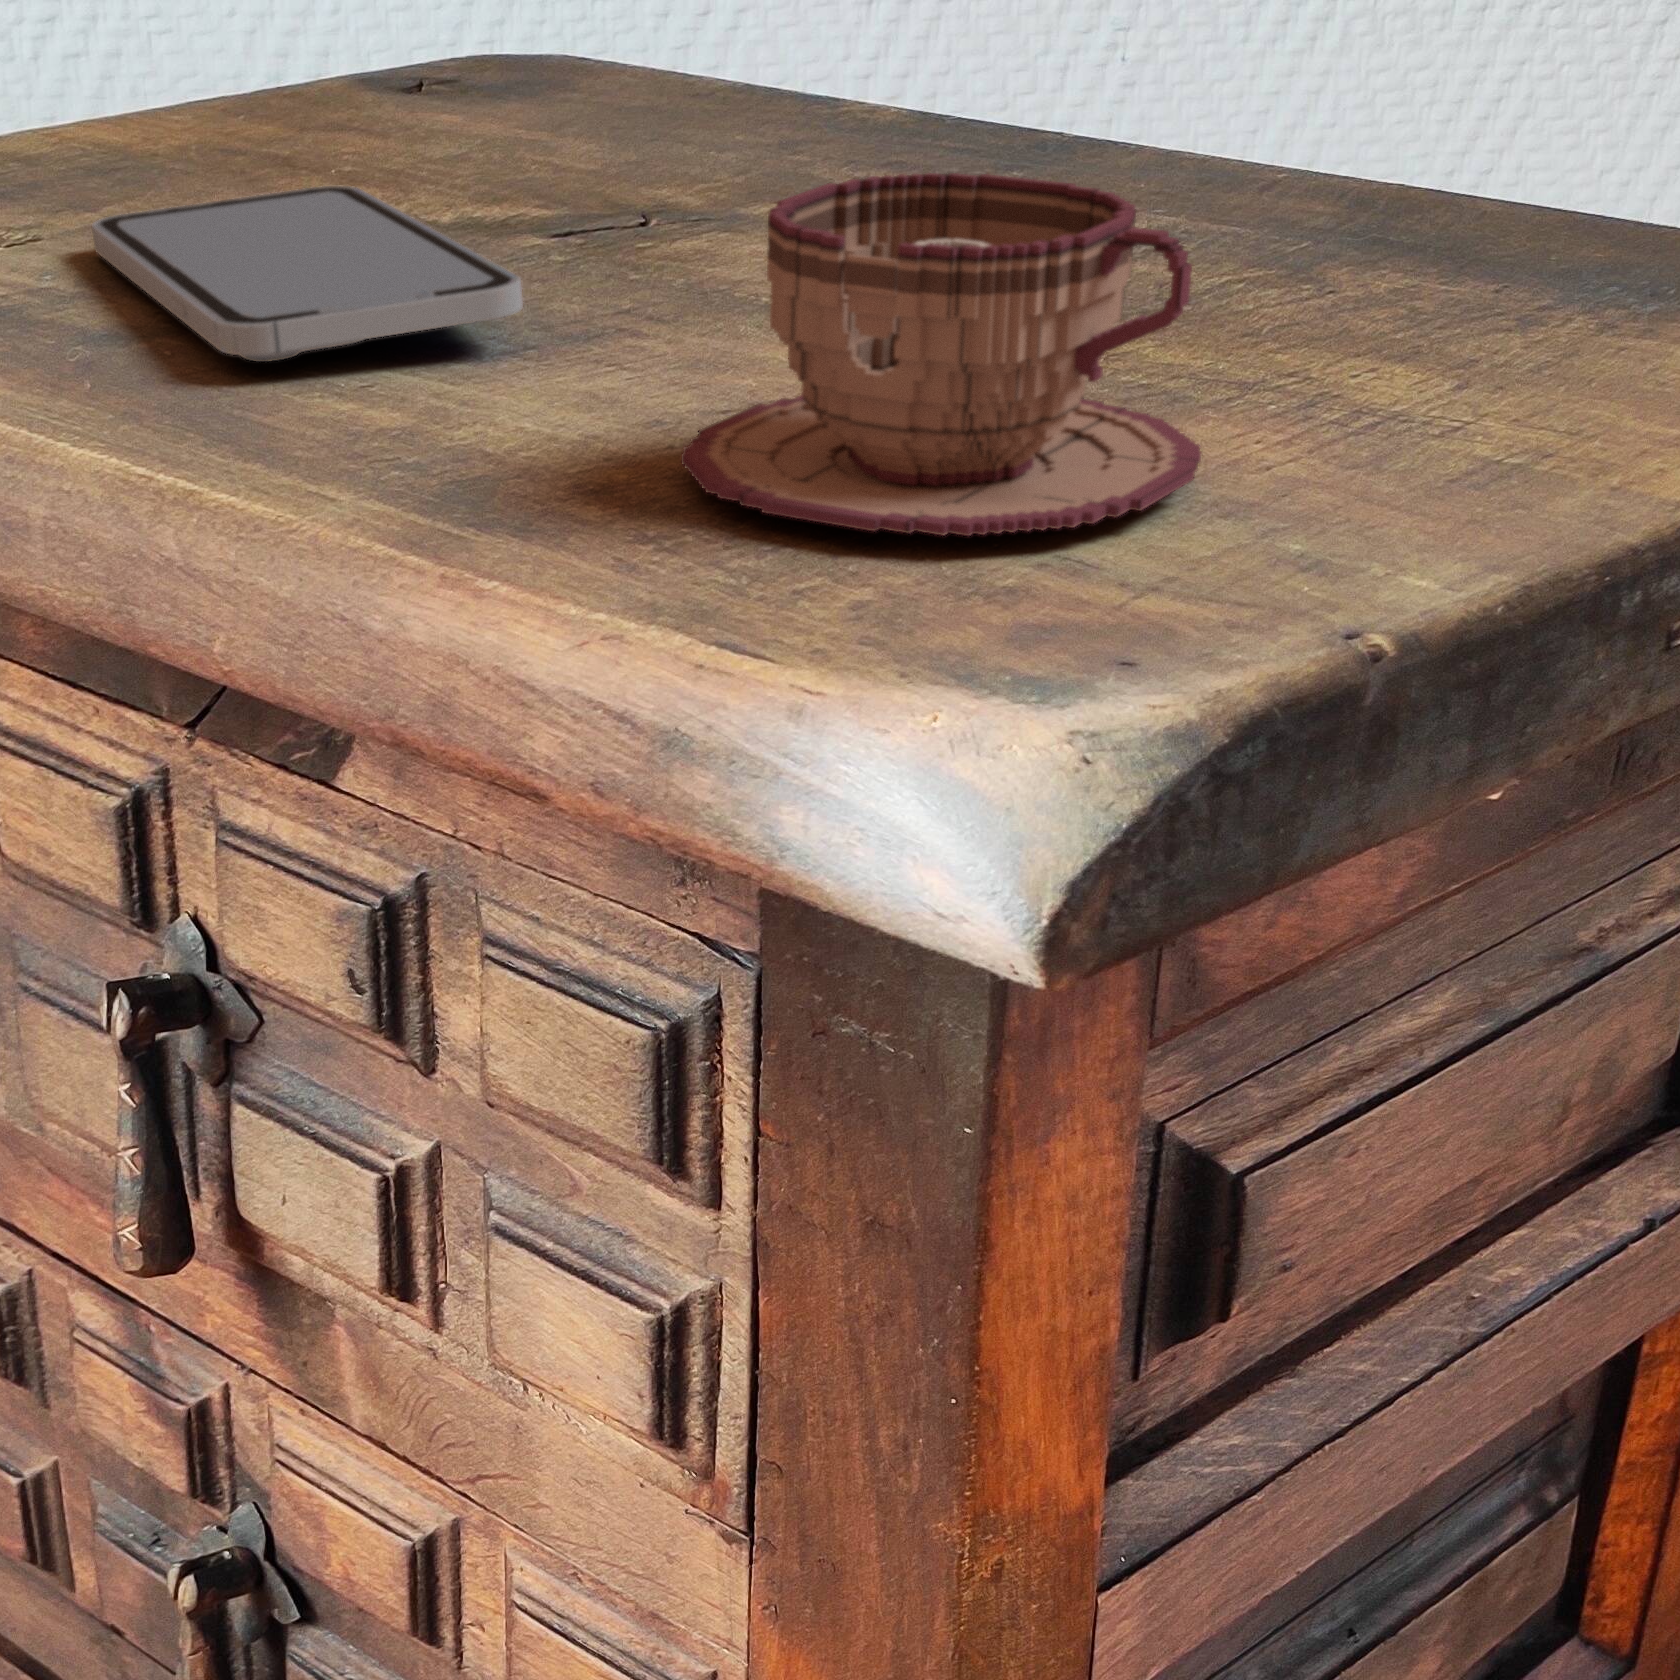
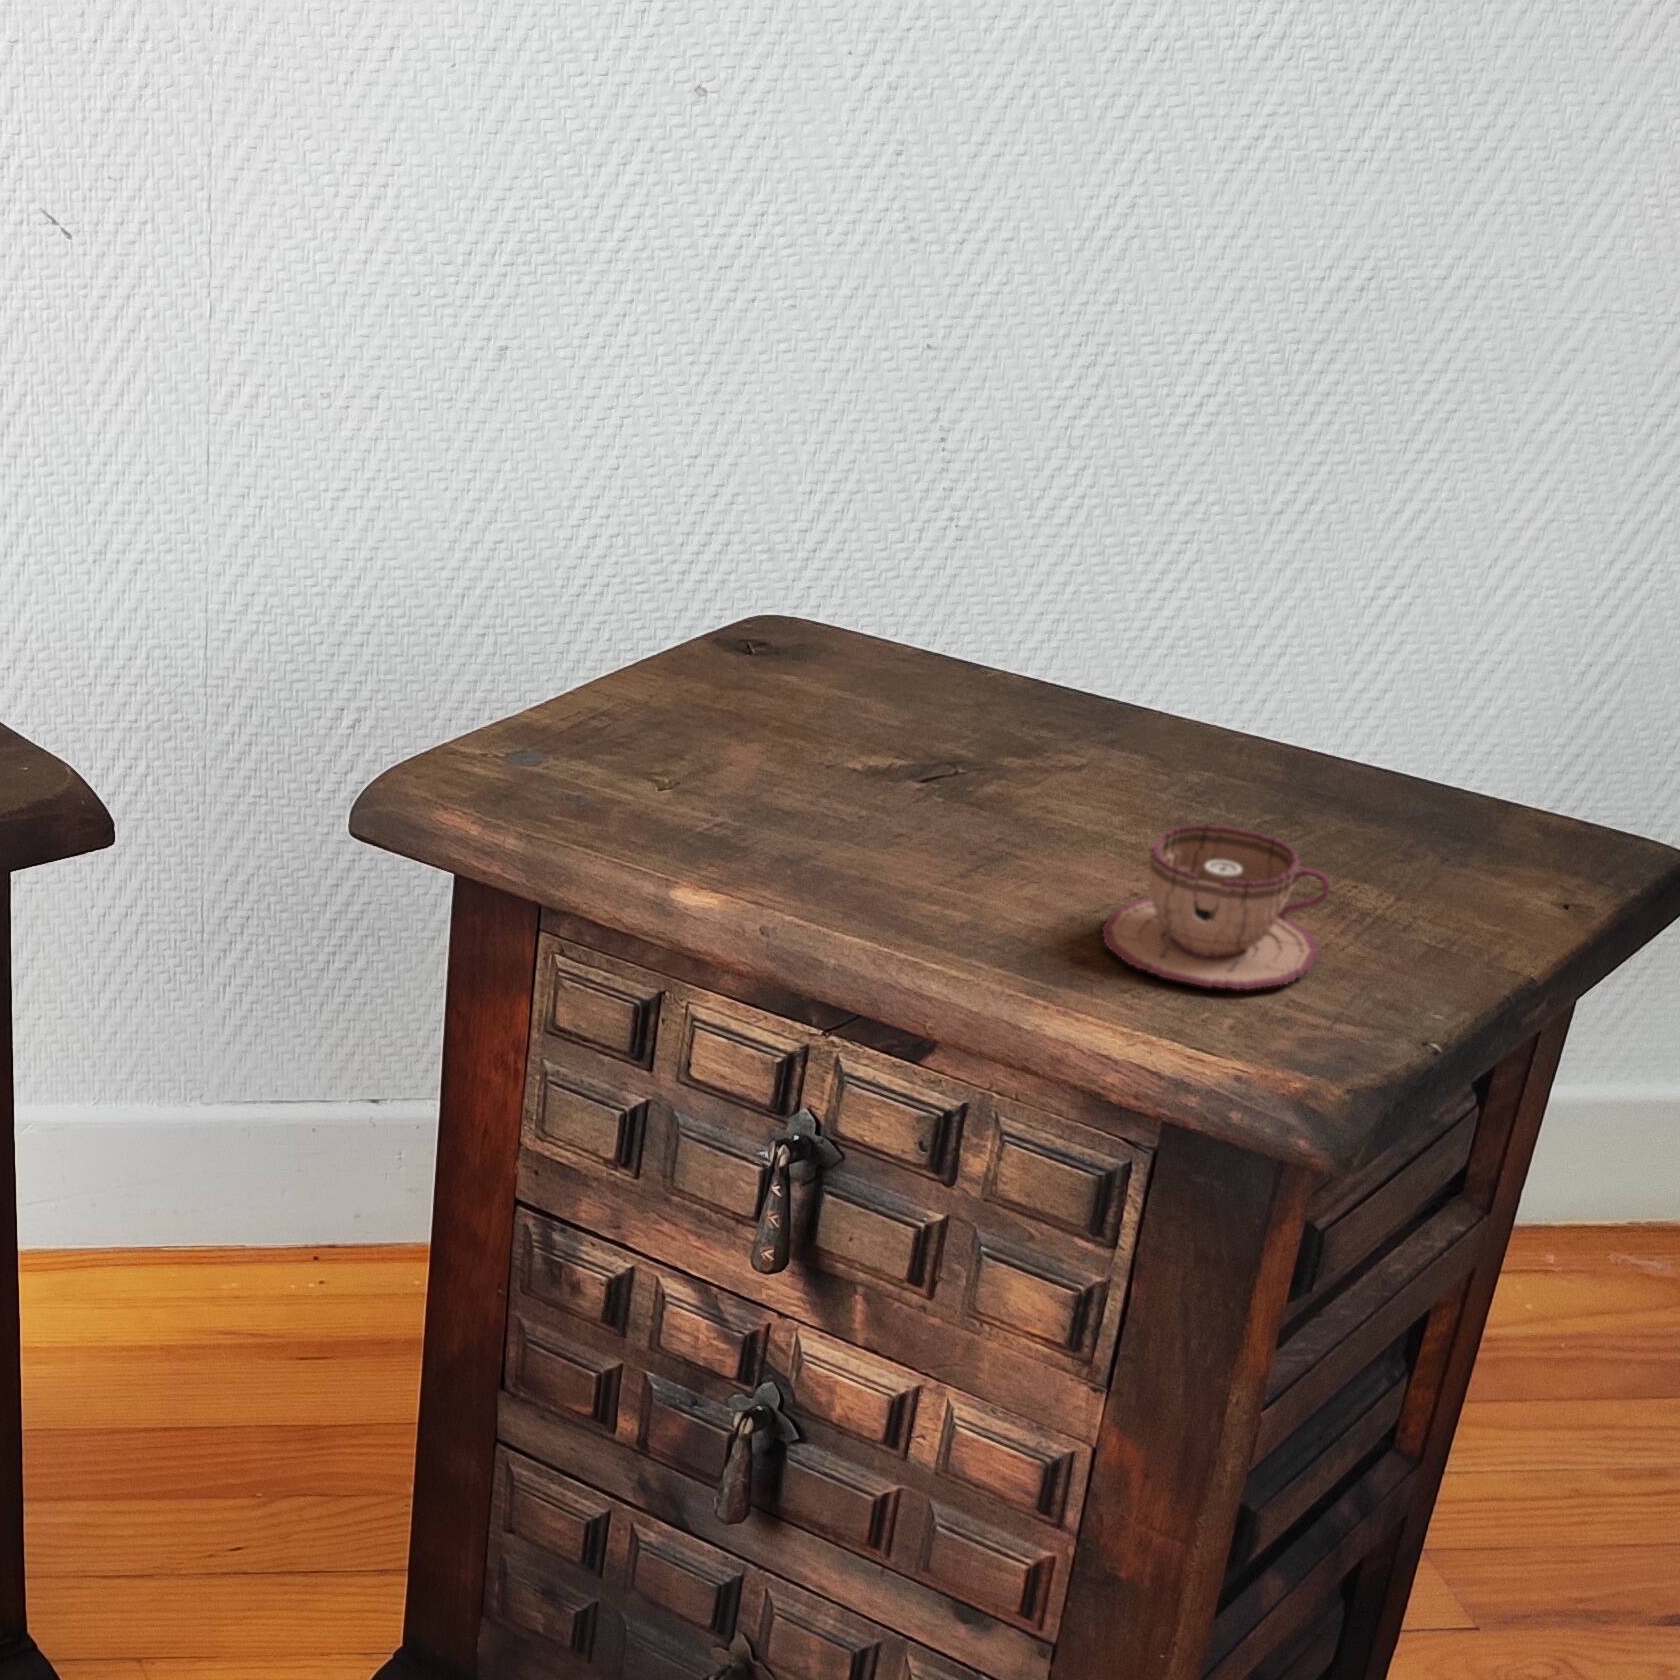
smartphone: present [92,186,523,362] -> none [713,749,975,876]

